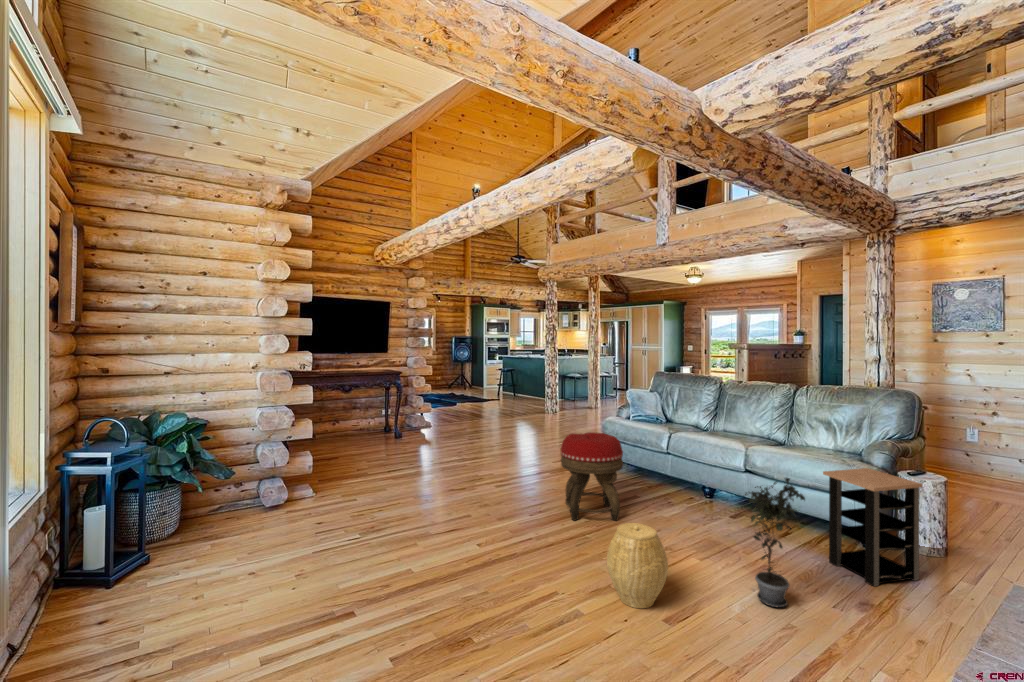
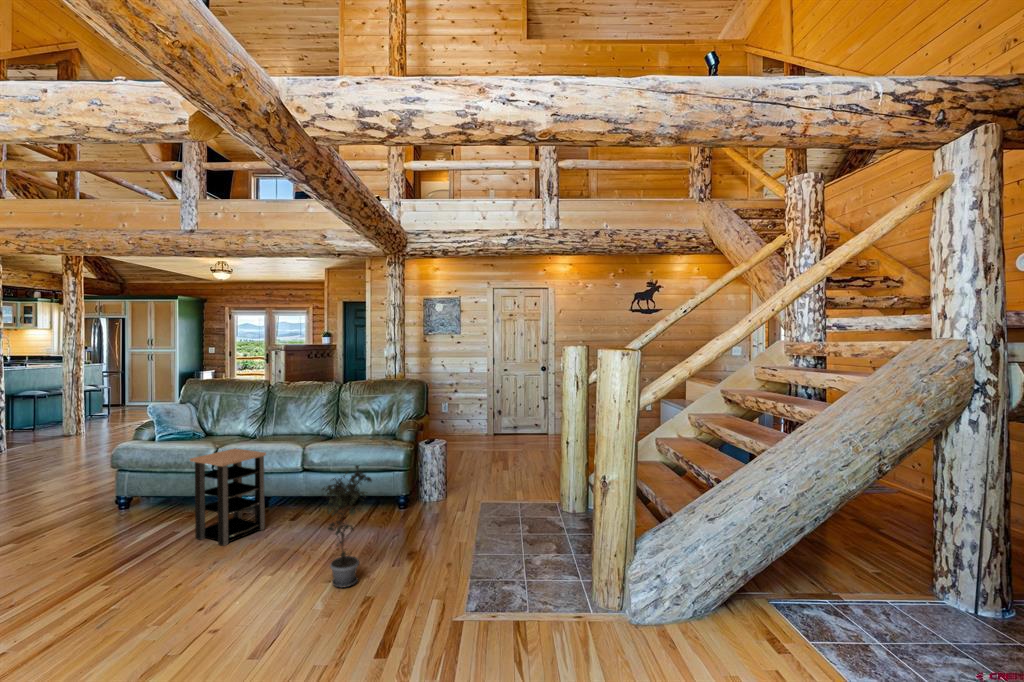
footstool: present [561,432,623,521] -> none [57,462,161,588]
side table: present [823,468,922,586] -> present [190,448,266,546]
woven basket: present [607,523,668,608] -> none [165,553,246,655]

